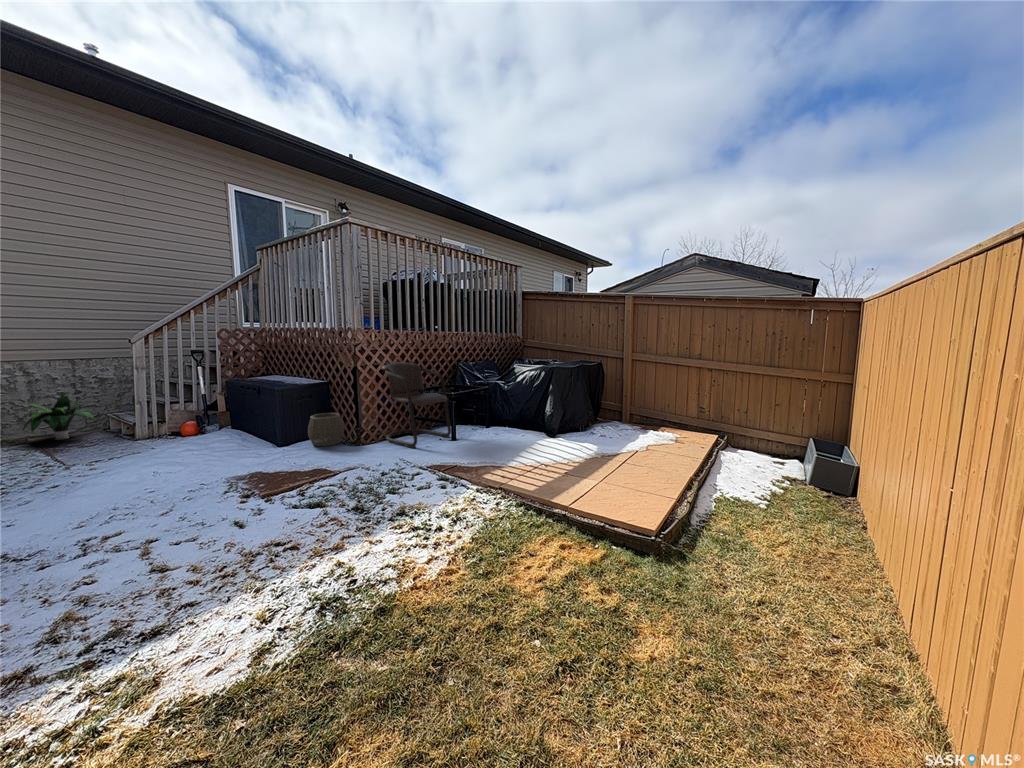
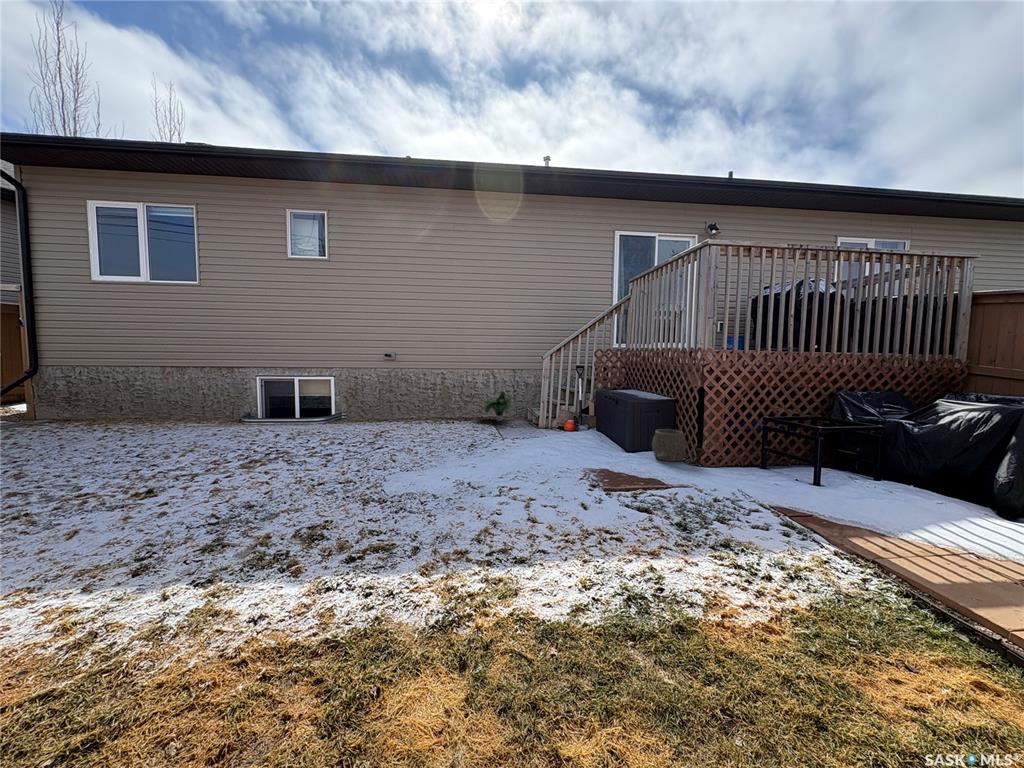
chair: present [381,362,451,448] -> none [730,385,815,484]

